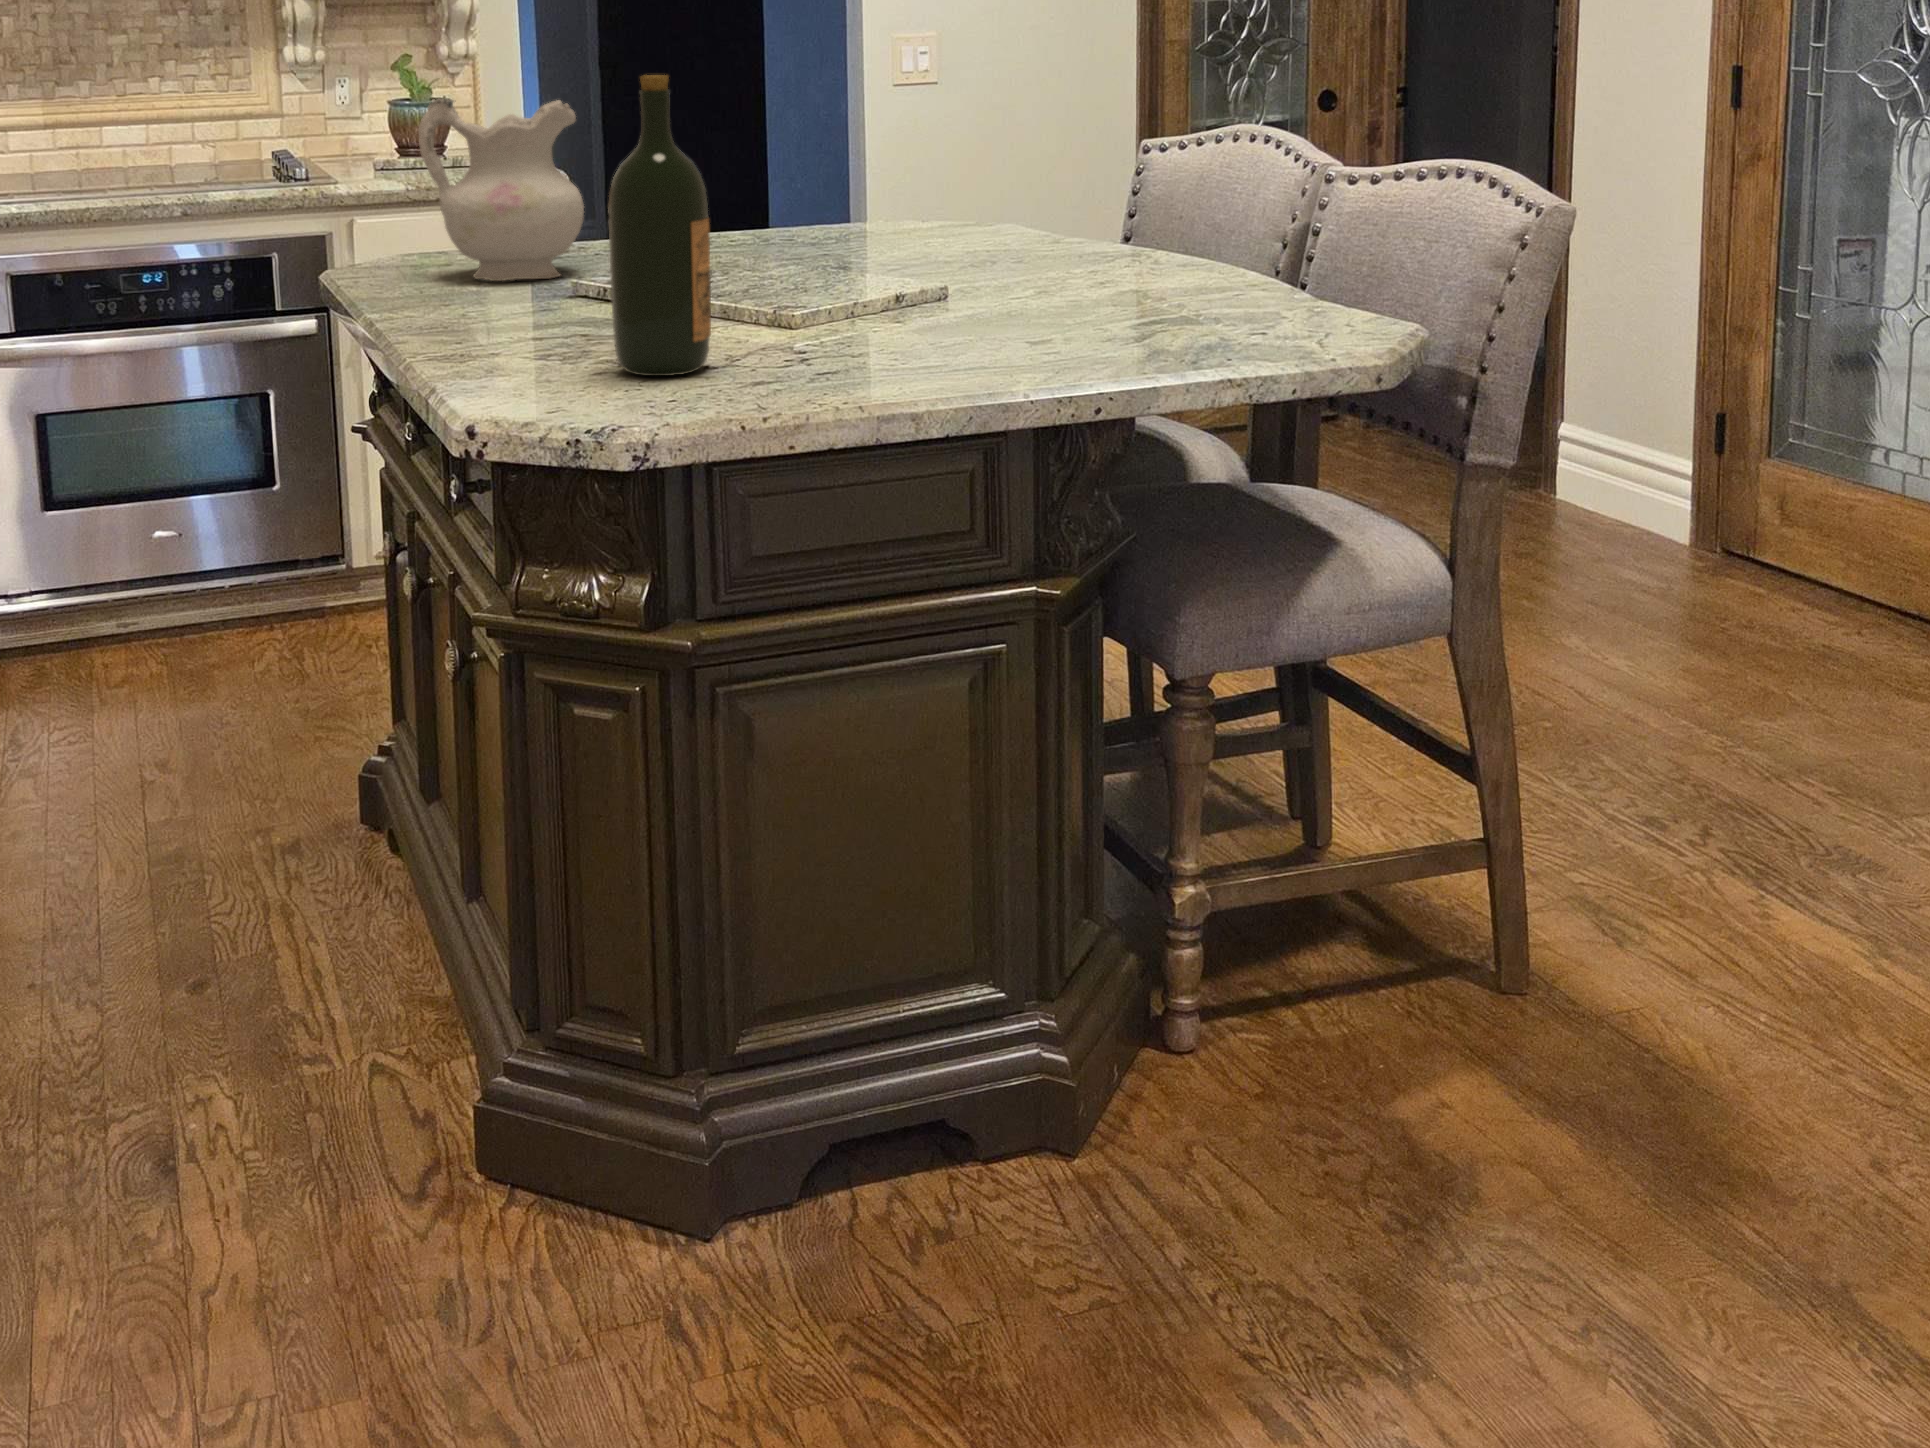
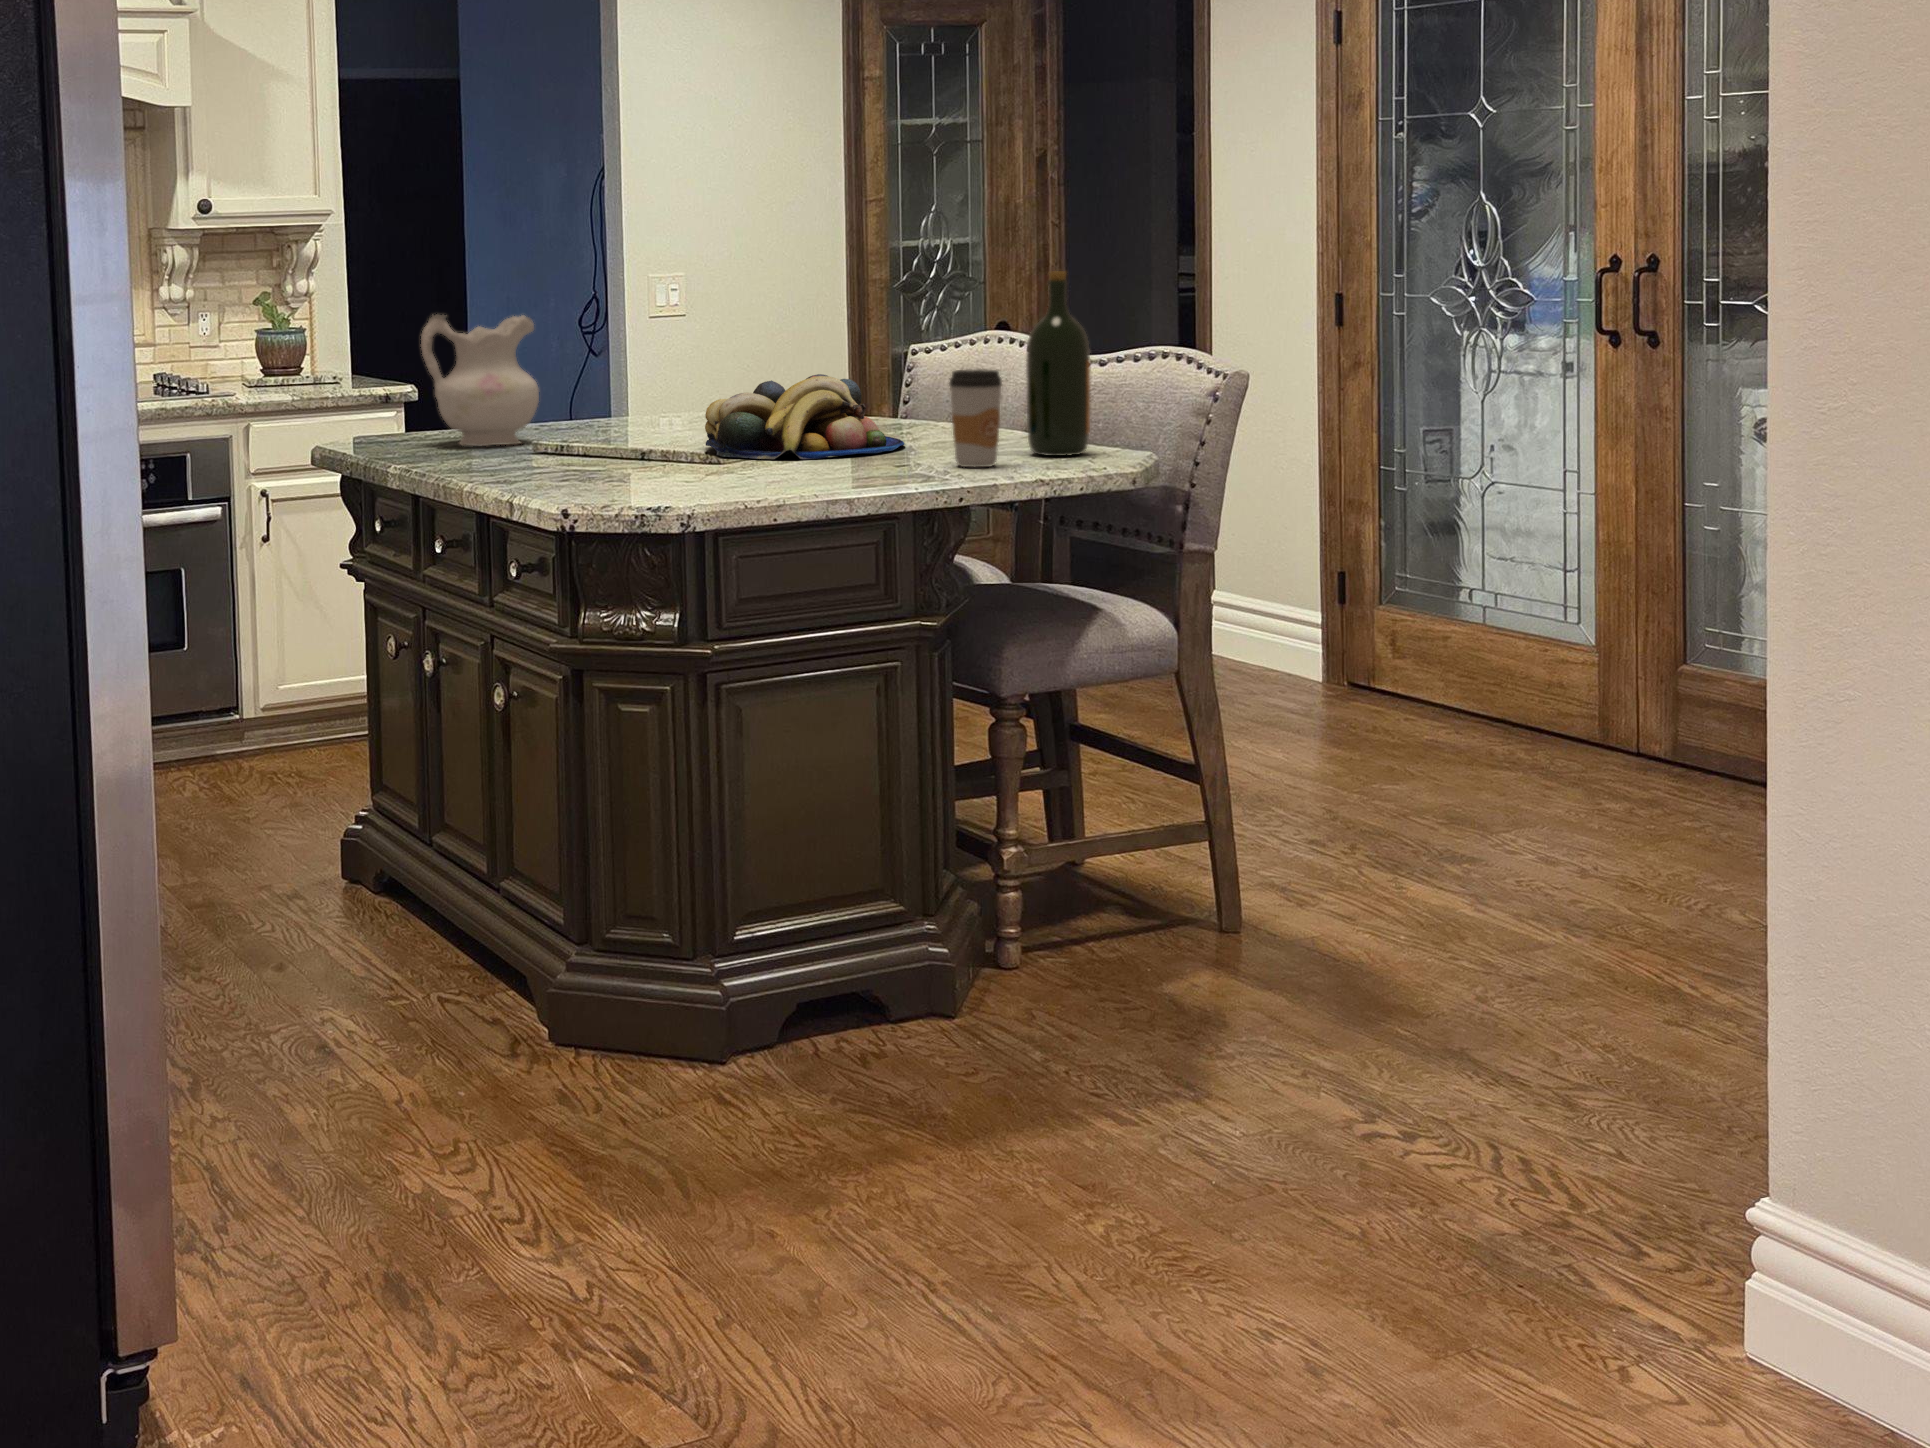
wine bottle: present [608,75,711,376] -> present [1026,271,1090,456]
fruit bowl: none [775,193,1063,327] -> present [705,374,905,459]
coffee cup: none [1095,204,1178,359] -> present [949,369,1002,467]

